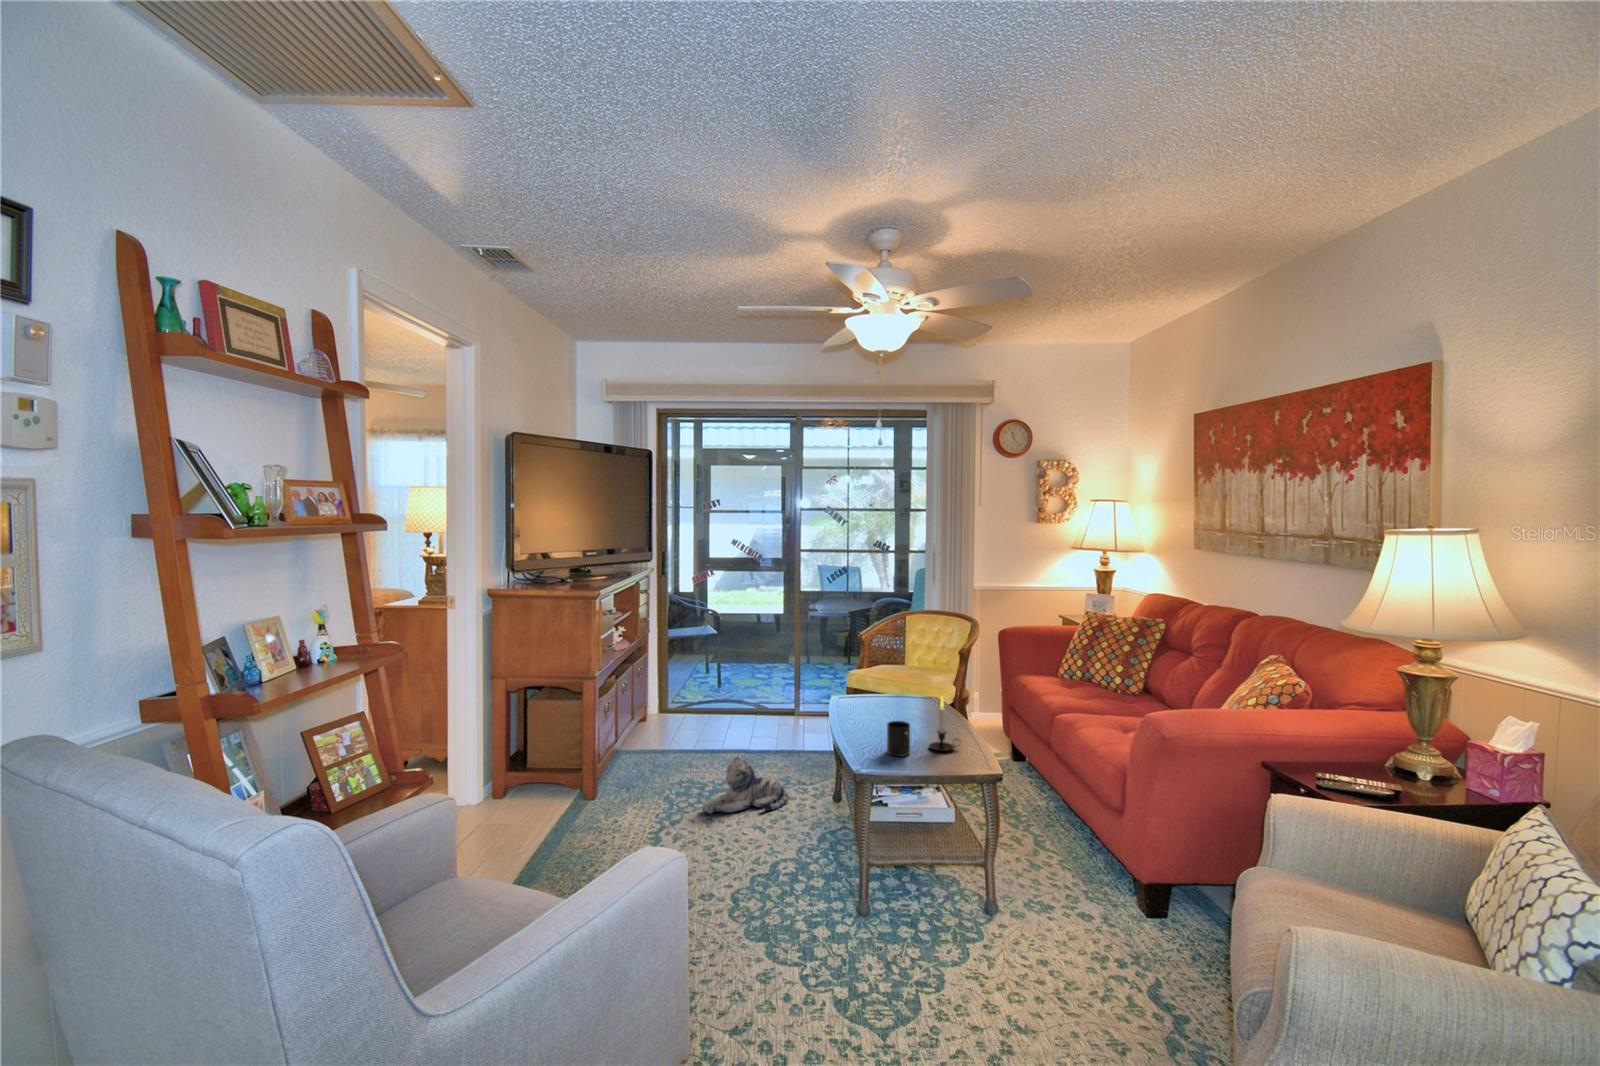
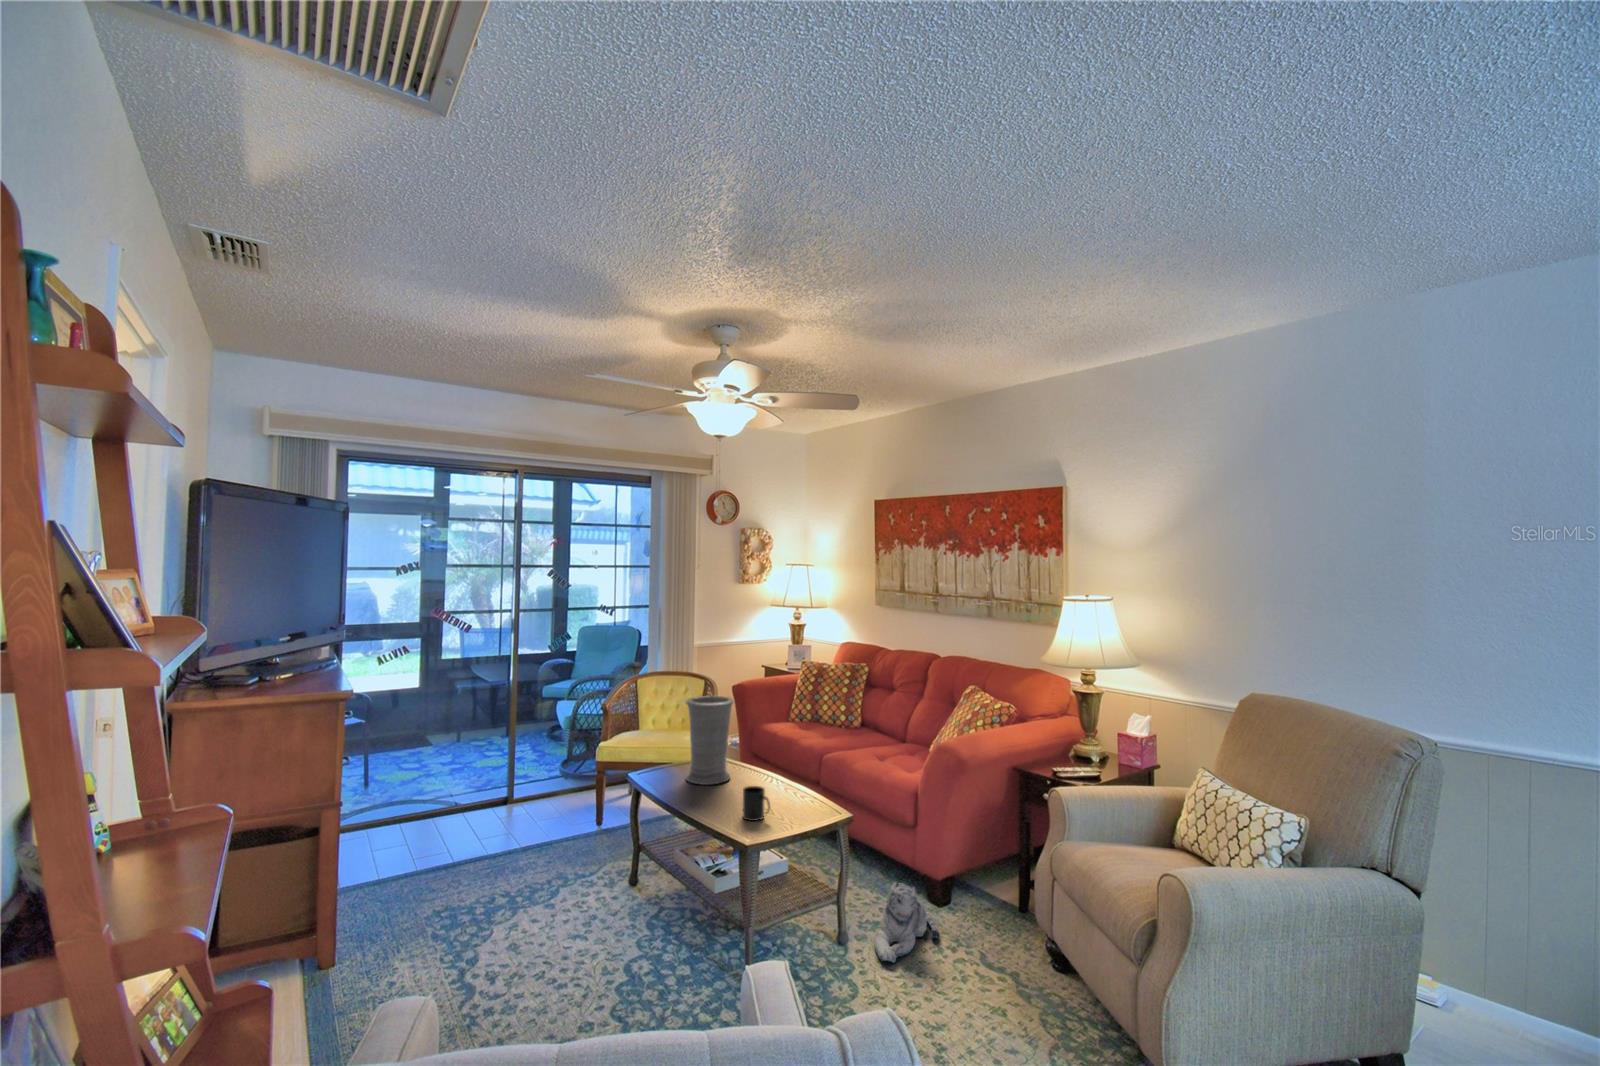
vase: none [875,629,926,718] -> present [686,696,734,785]
candle: present [929,697,958,751] -> none [771,755,798,808]
plush toy: present [702,757,788,814] -> present [875,883,938,962]

